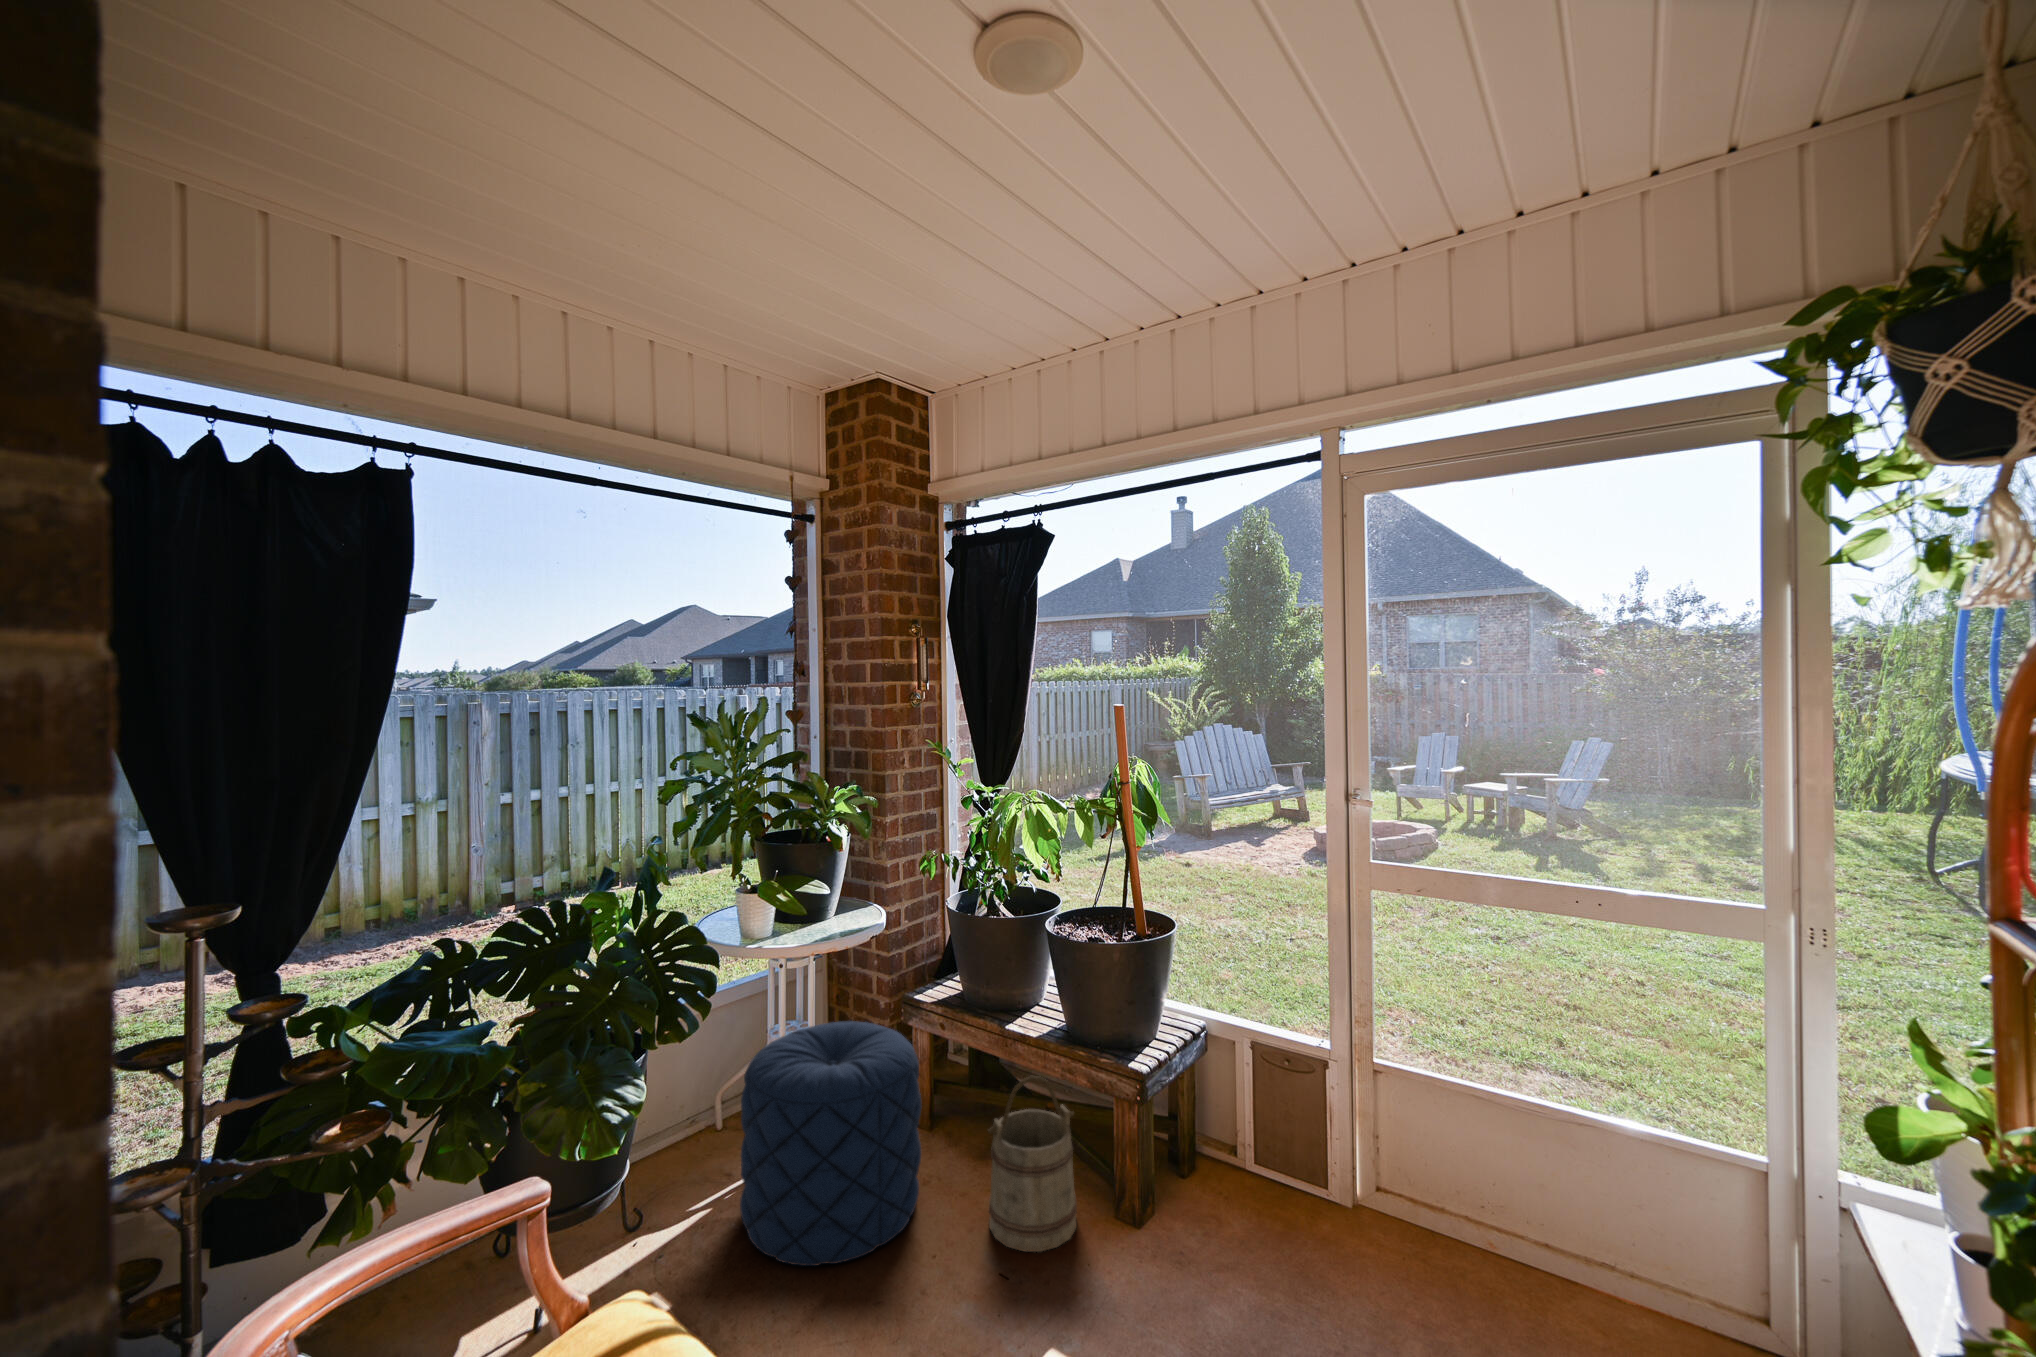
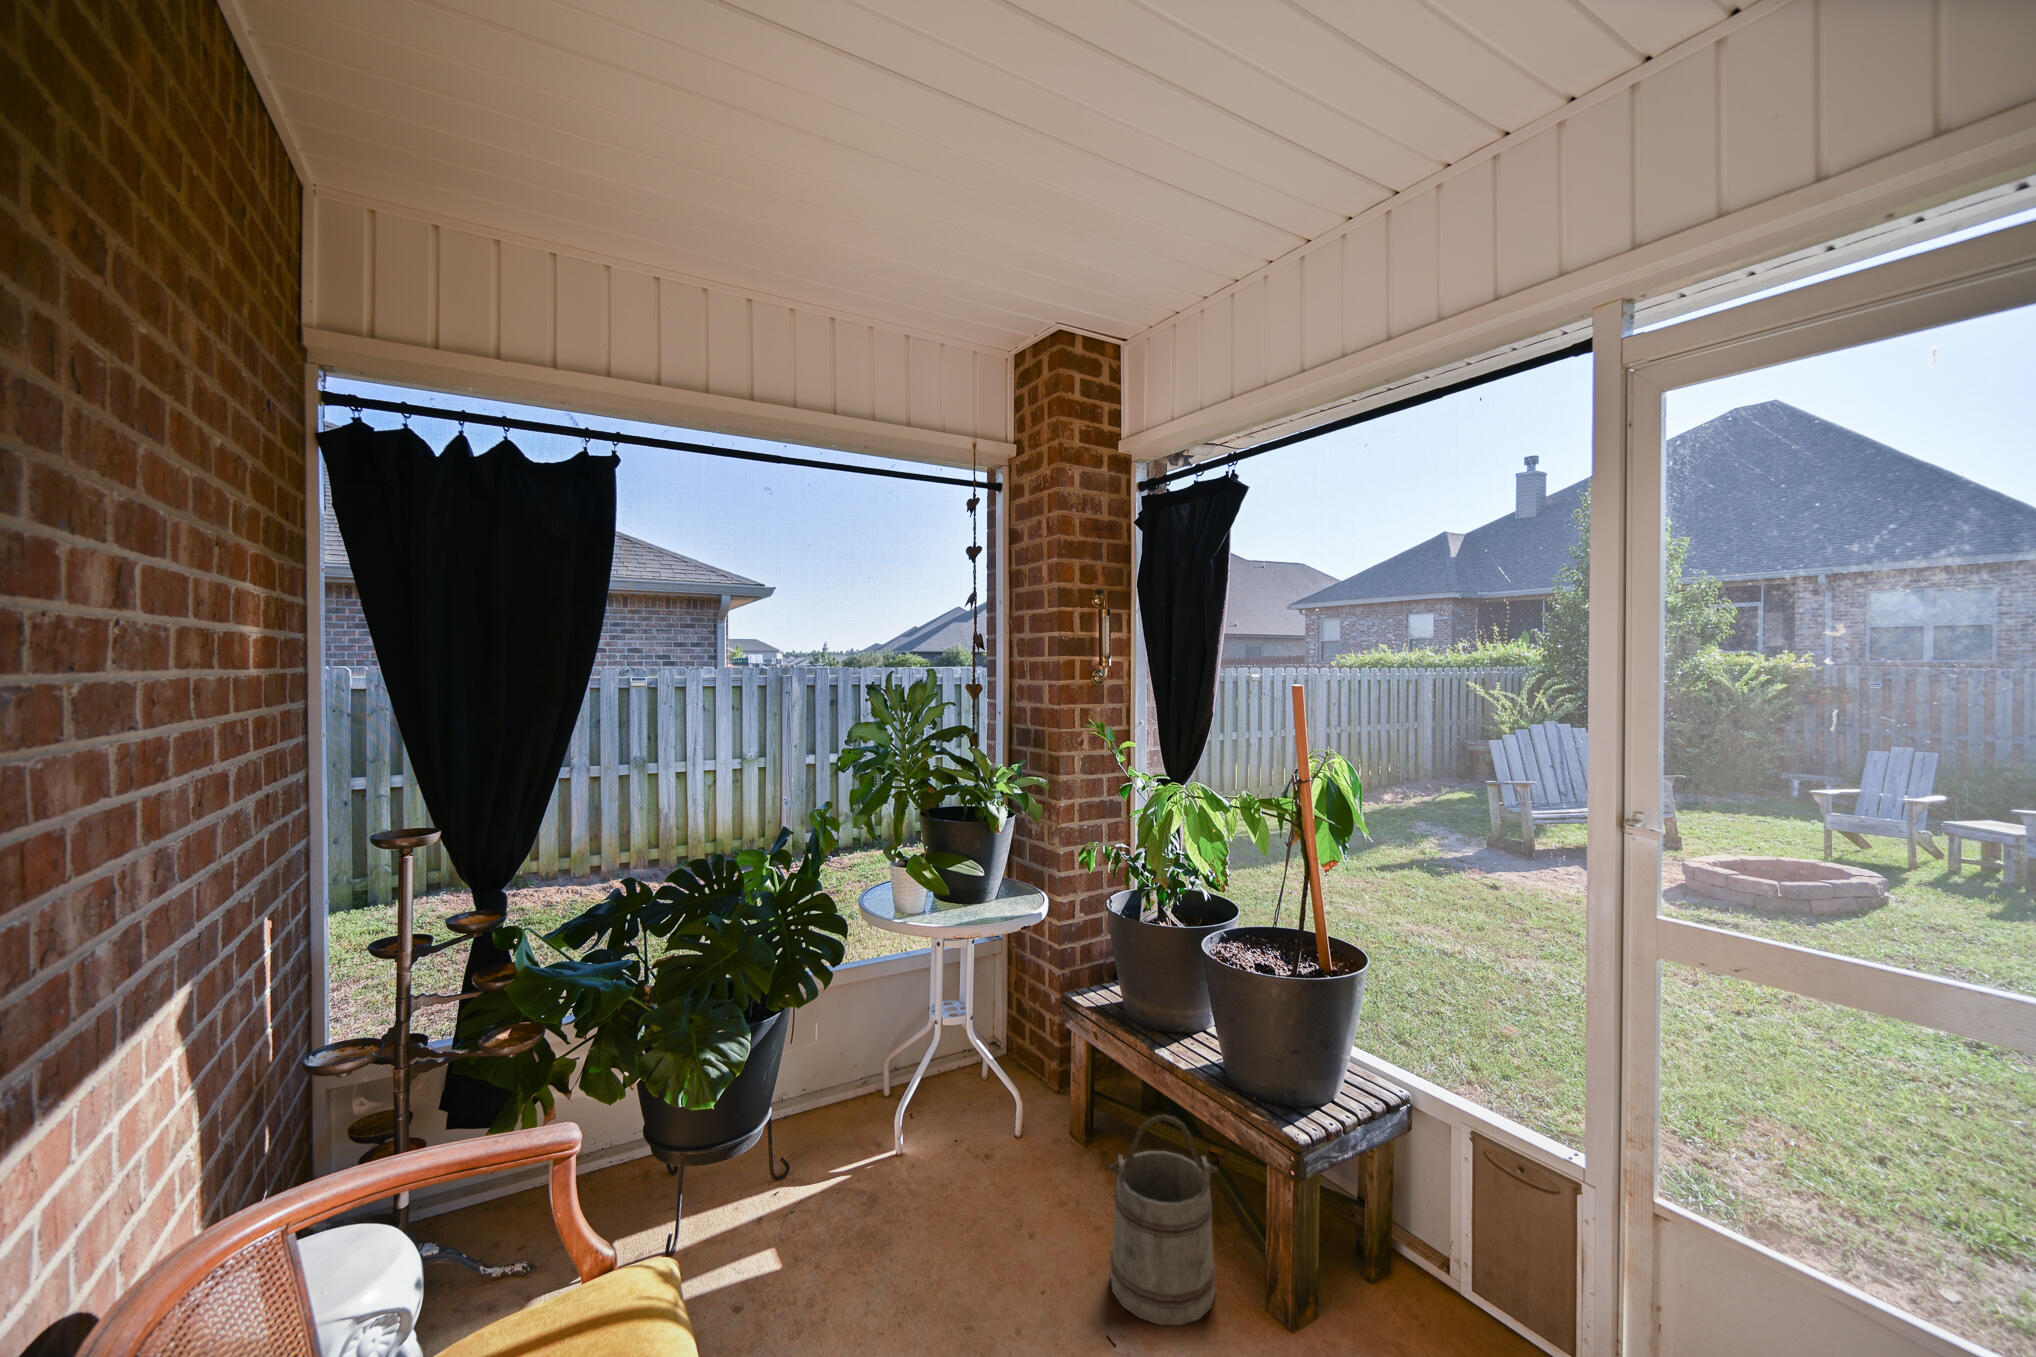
pouf: present [740,1021,922,1266] -> none [864,1011,1053,1270]

